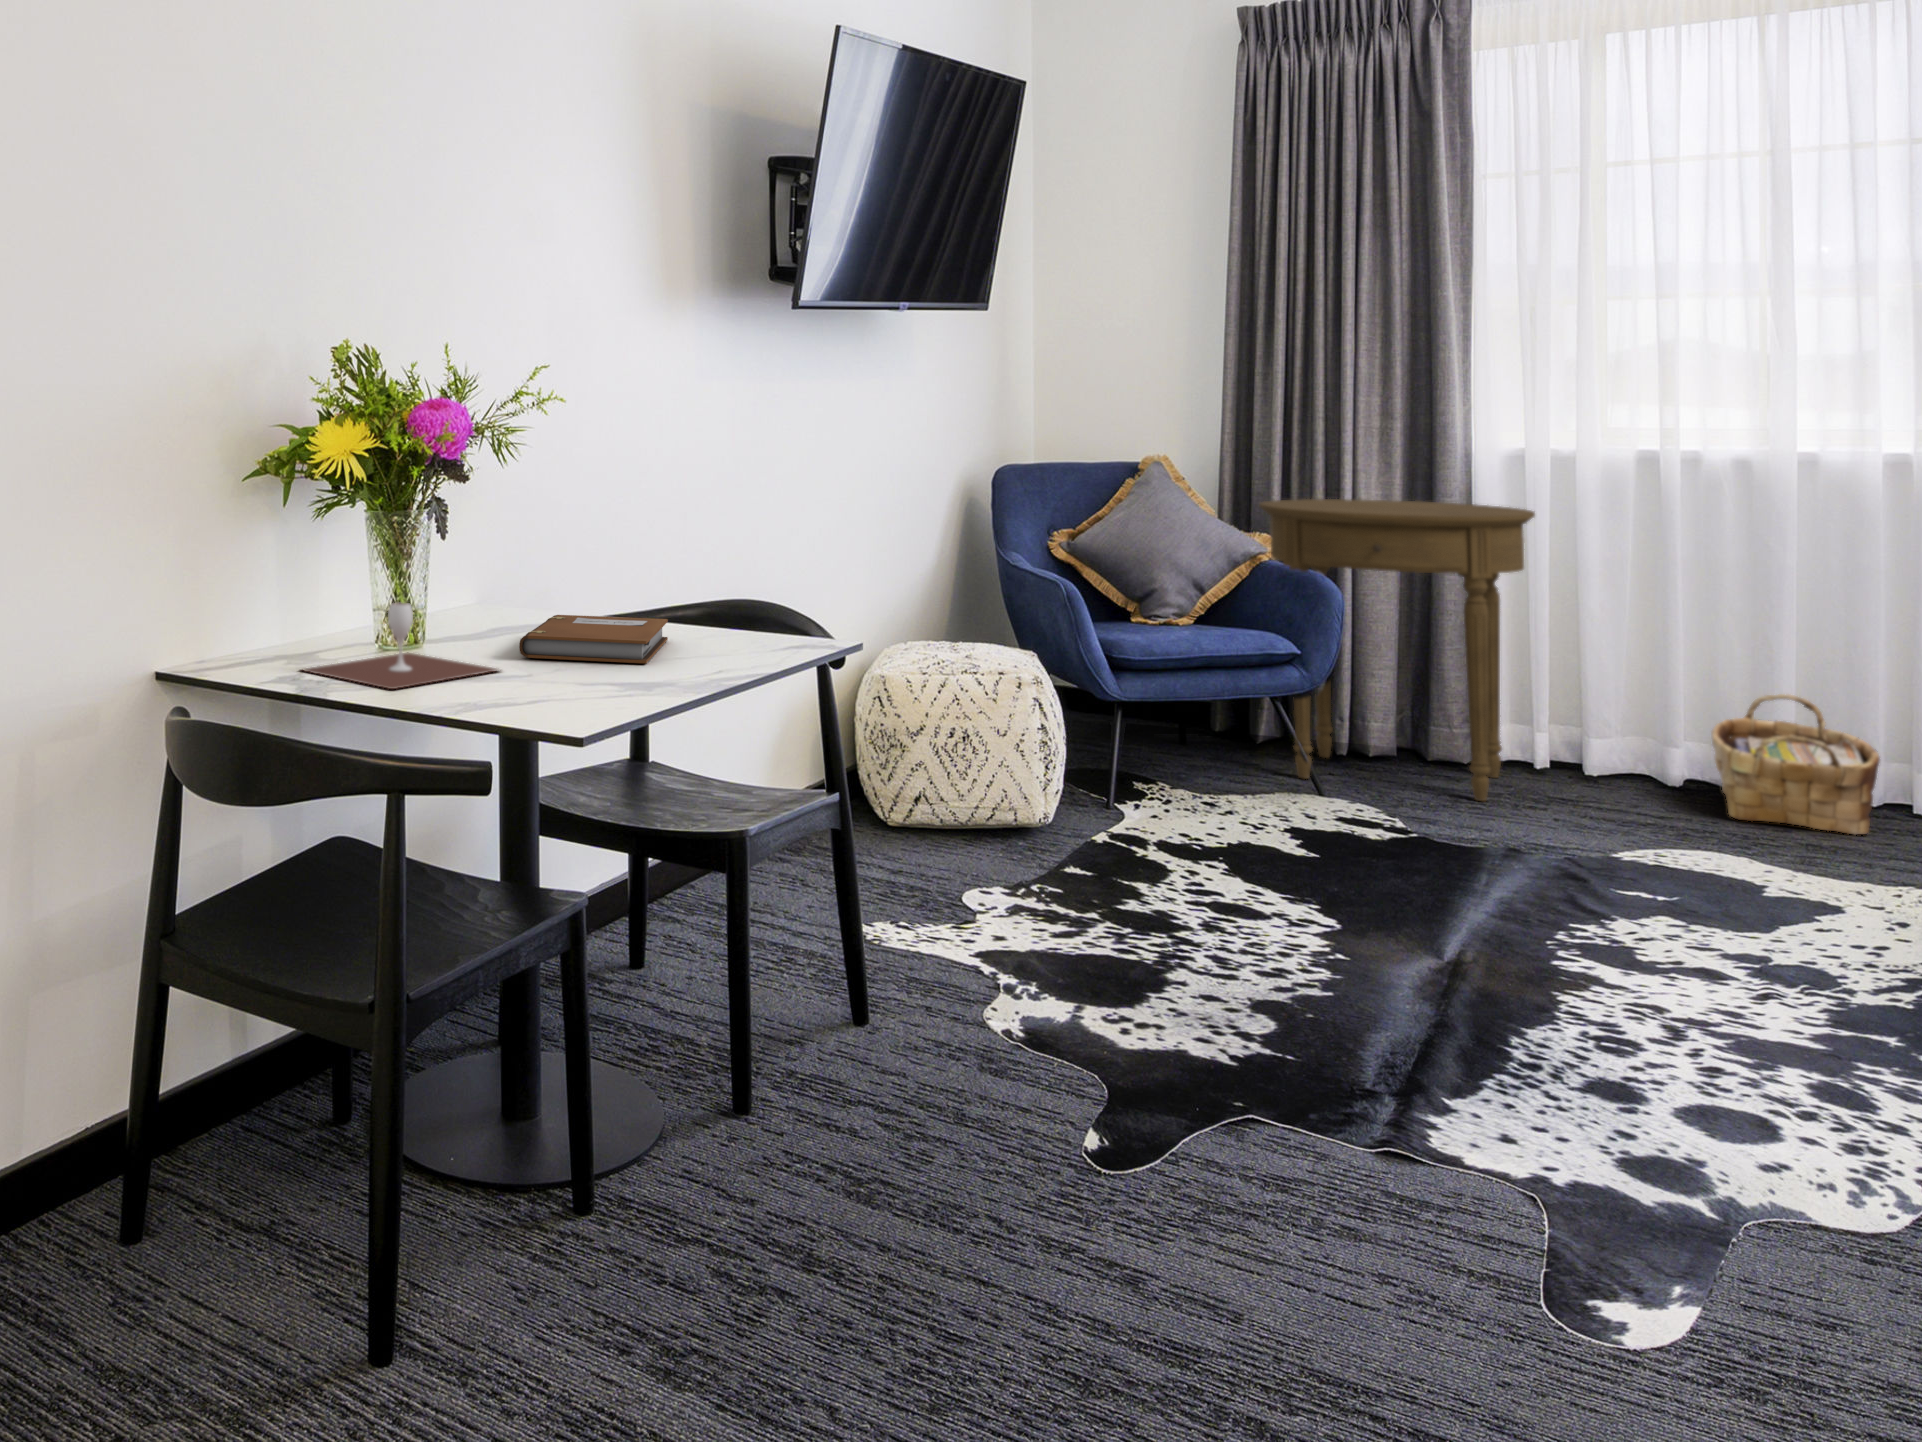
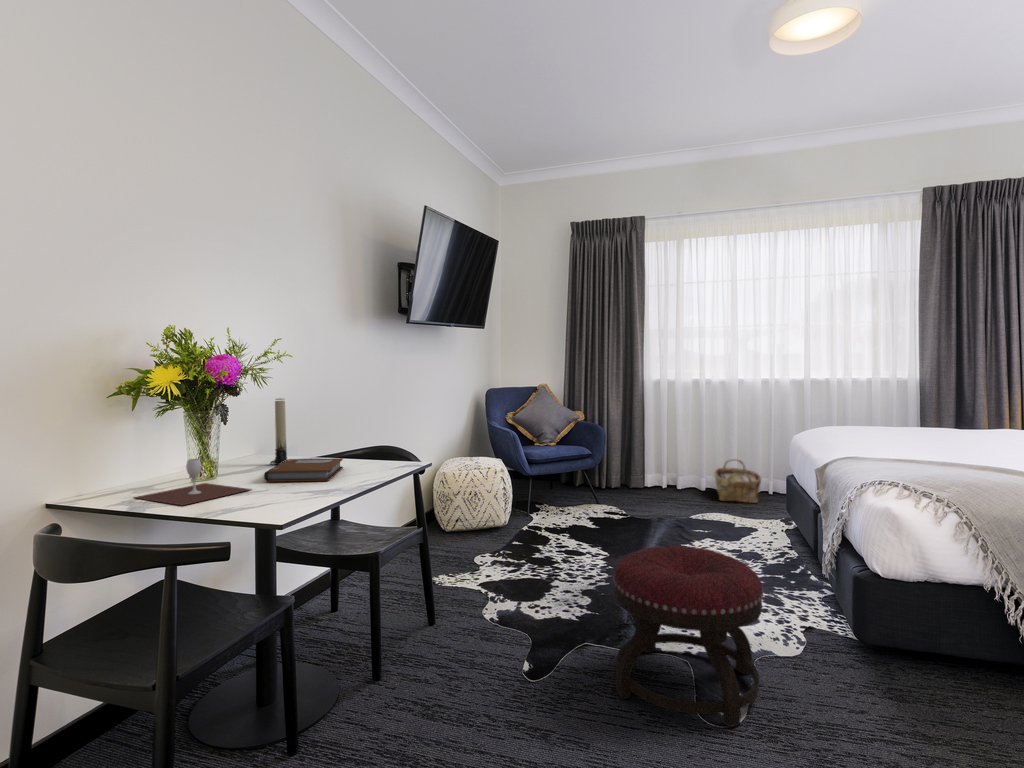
candle: none [514,484,549,626] -> present [270,398,287,465]
side table: present [1259,499,1535,801] -> none [578,400,665,502]
ottoman: none [1314,888,1736,1348] -> present [613,546,763,728]

